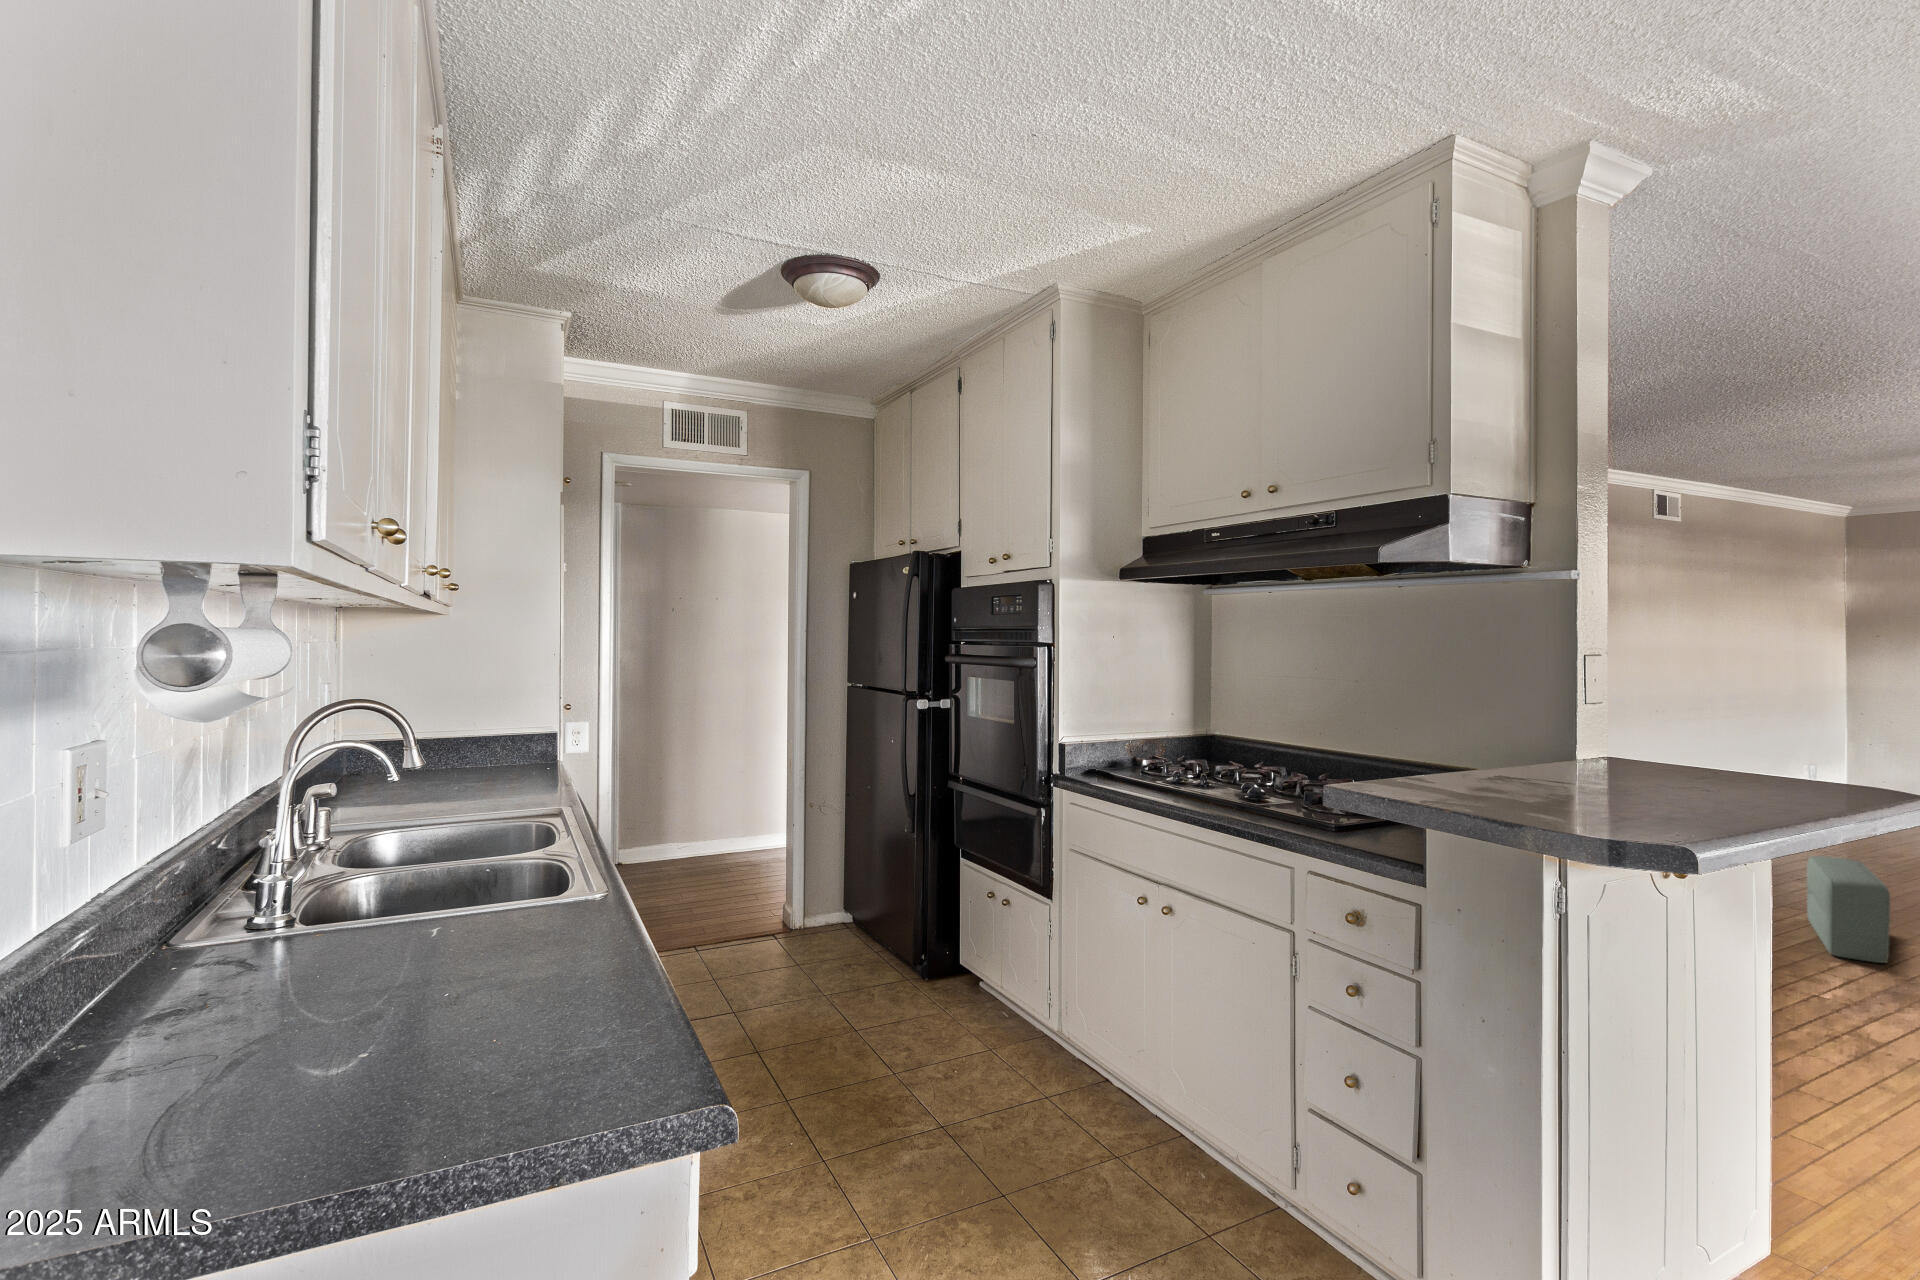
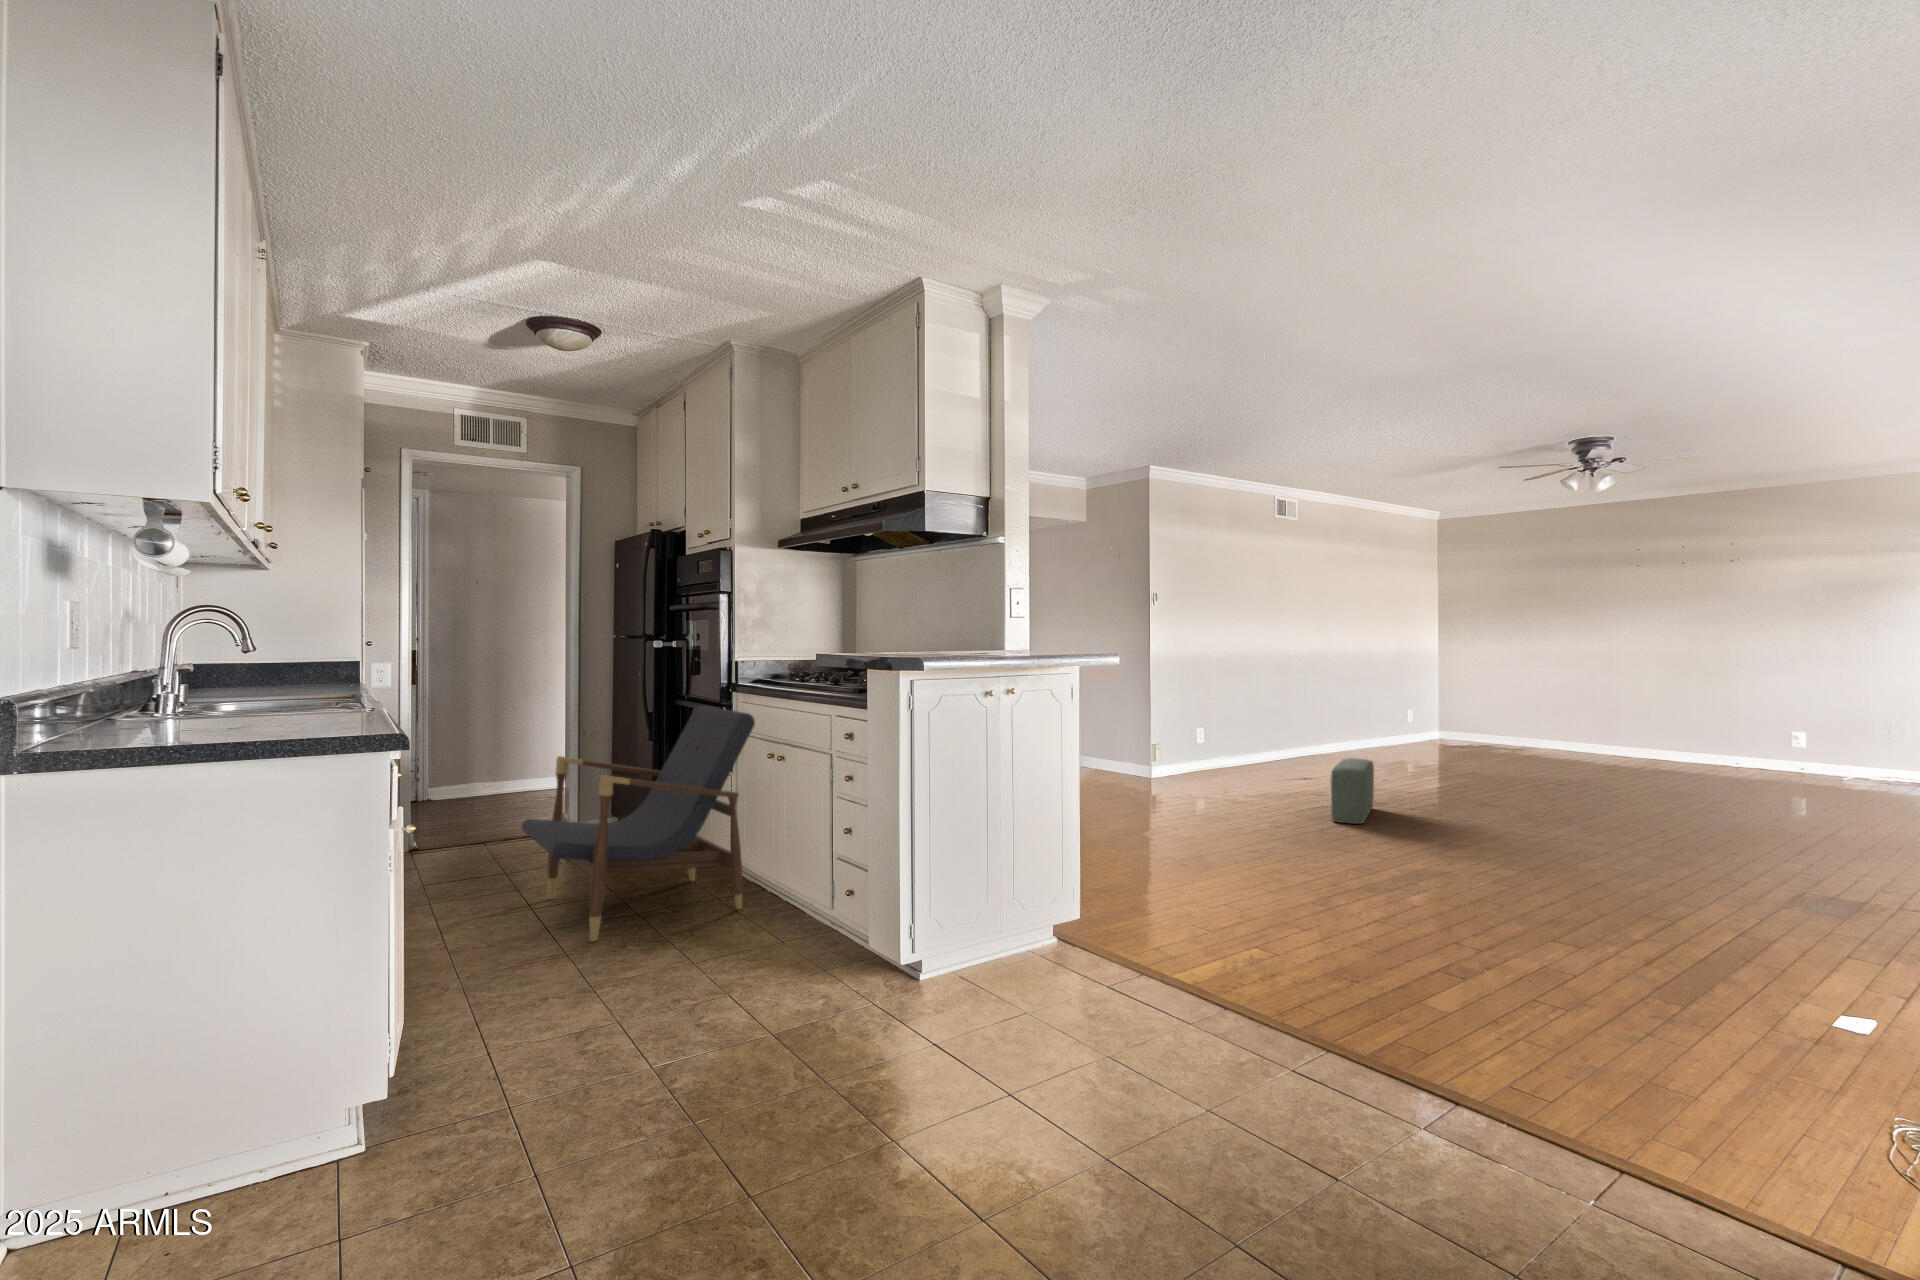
lounge chair: none [777,803,1113,1205] -> present [521,706,755,942]

